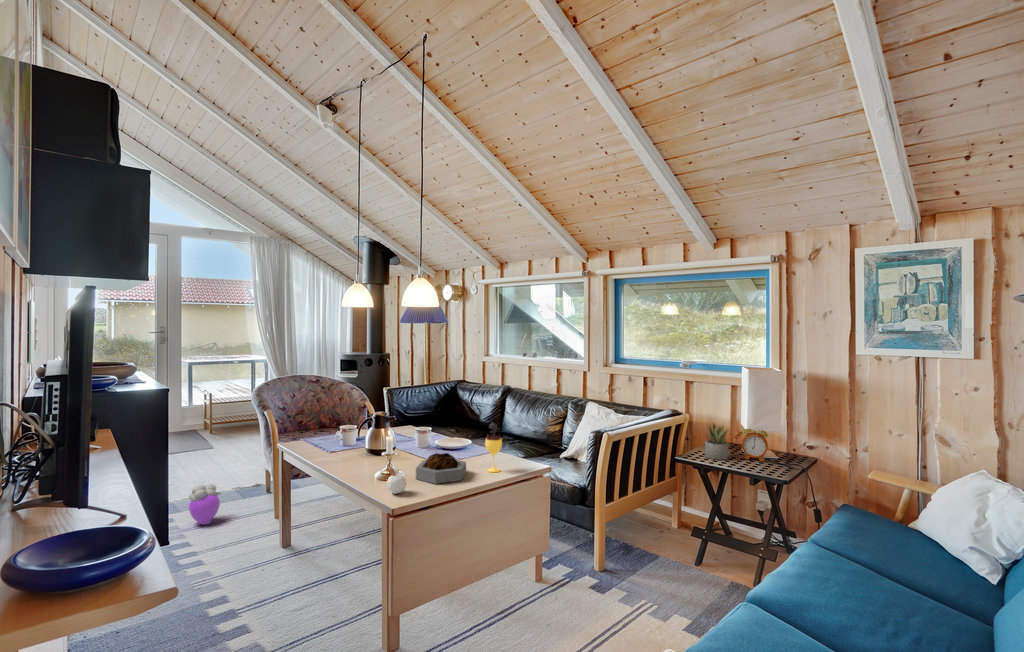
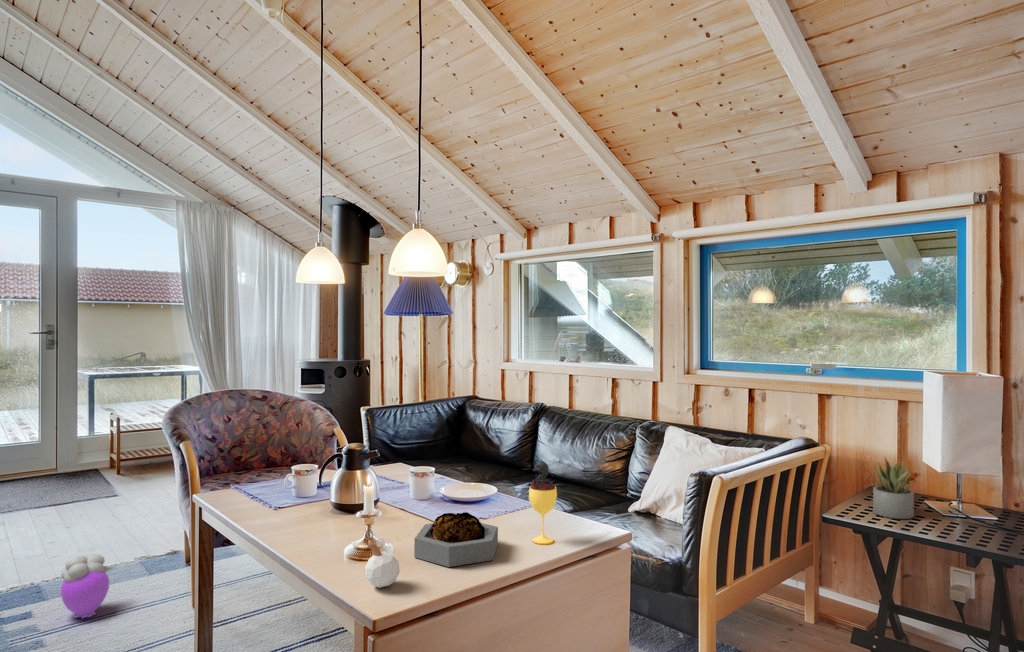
alarm clock: present [742,429,768,461] -> none [934,459,982,522]

